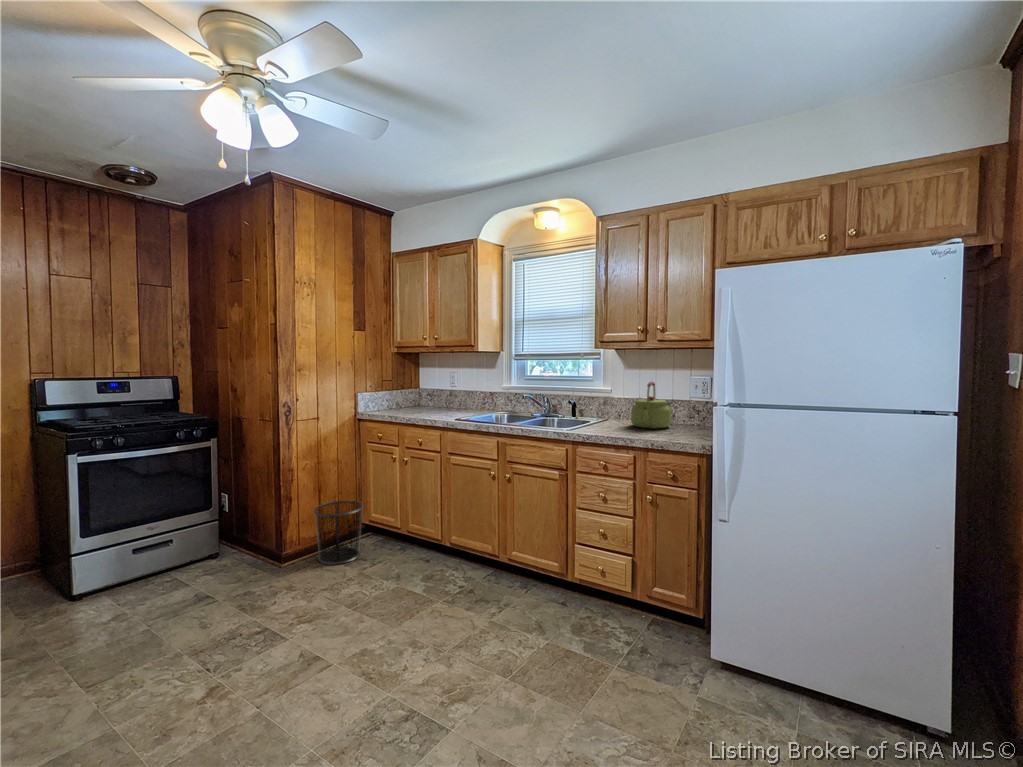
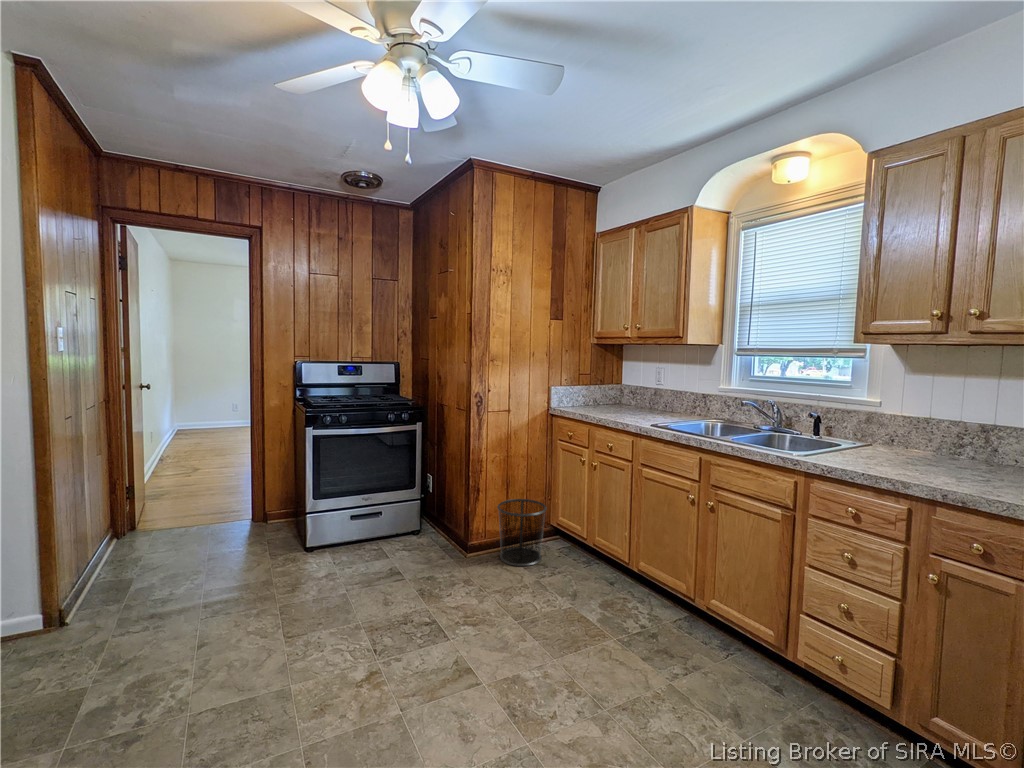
kettle: present [631,382,671,428] -> none [912,395,992,469]

